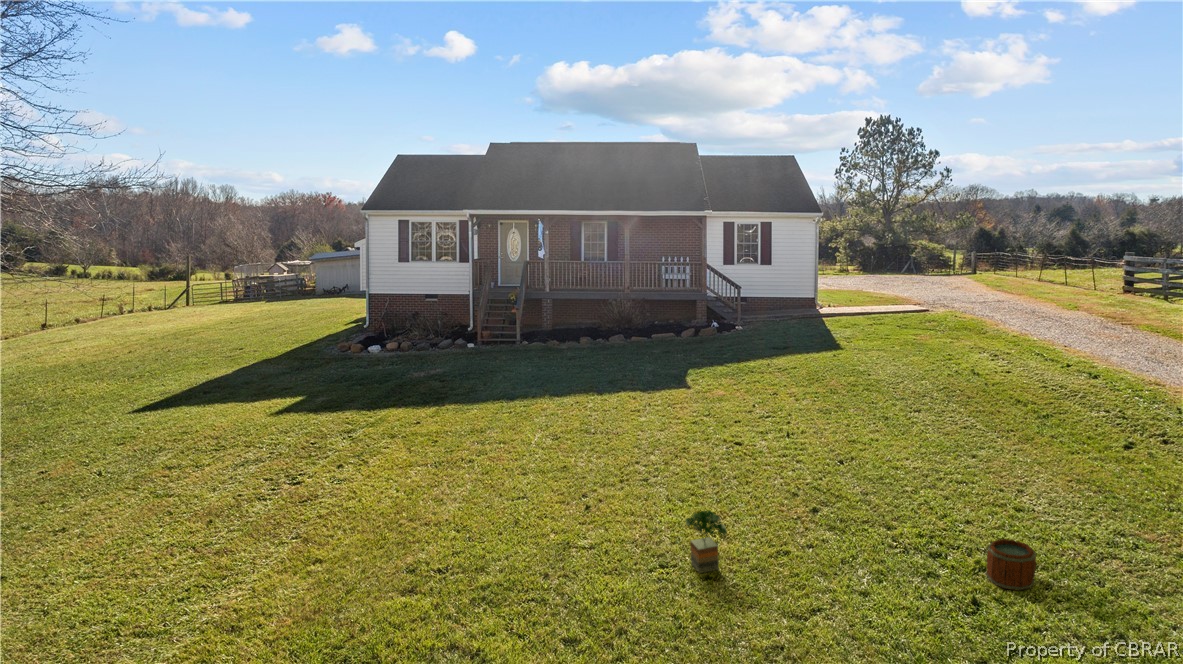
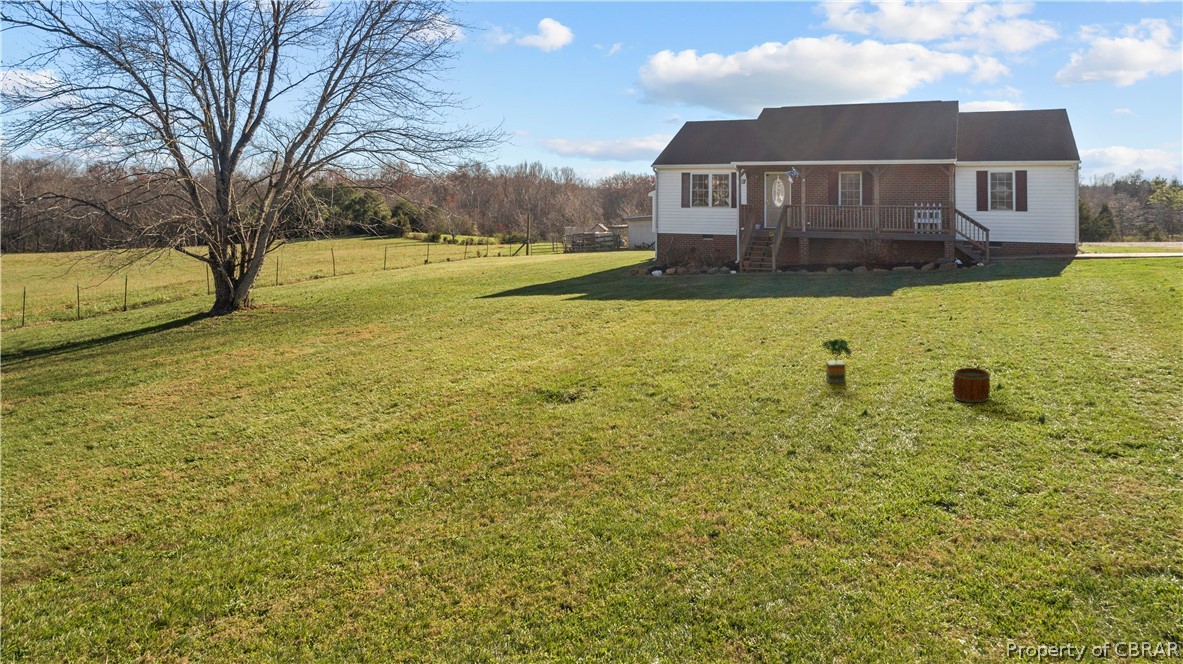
bucket: present [986,539,1036,590] -> present [953,368,990,403]

